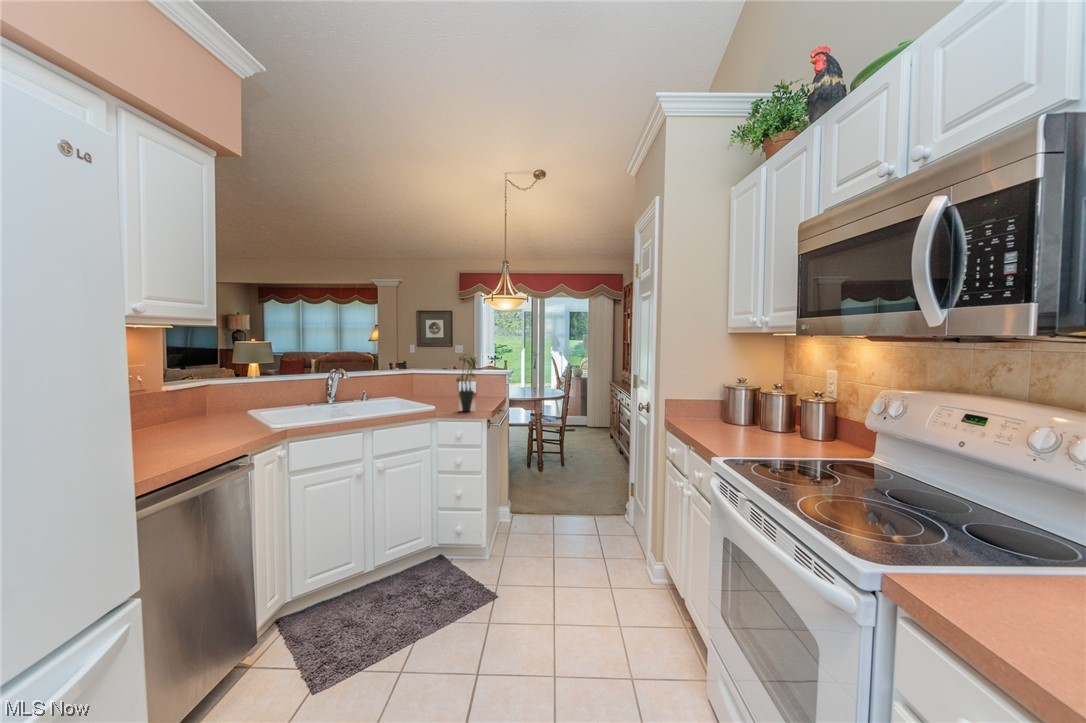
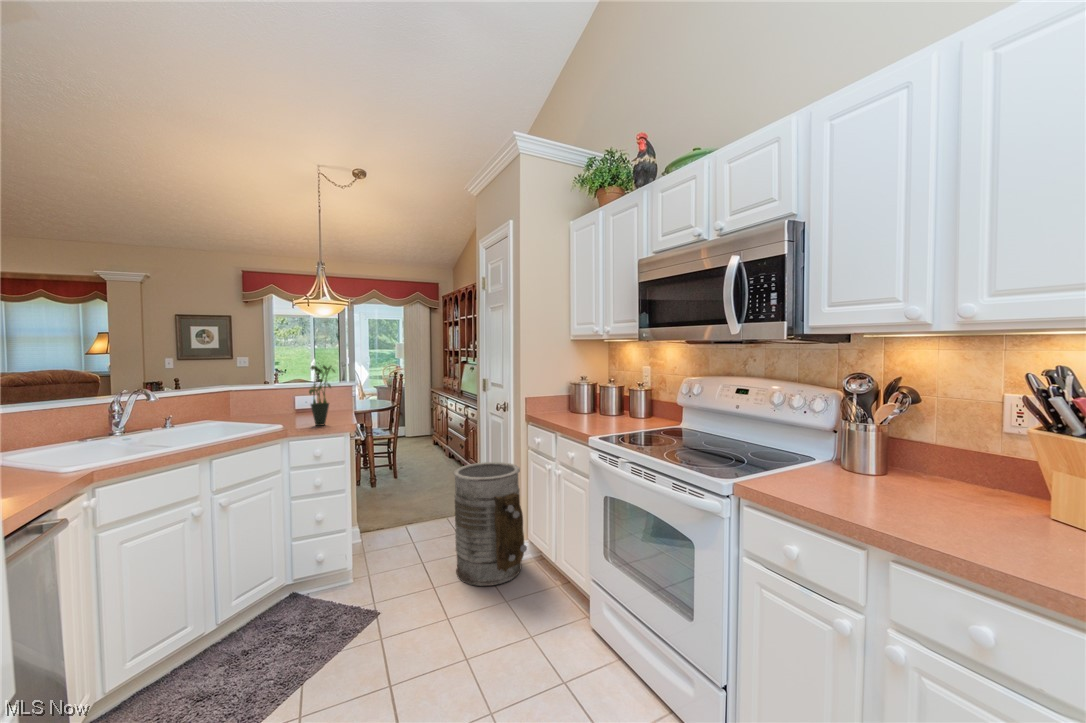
trash can: none [580,466,653,603] -> present [453,462,527,586]

